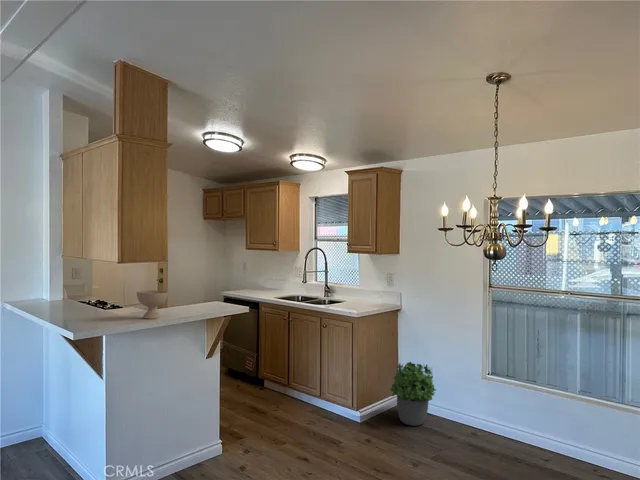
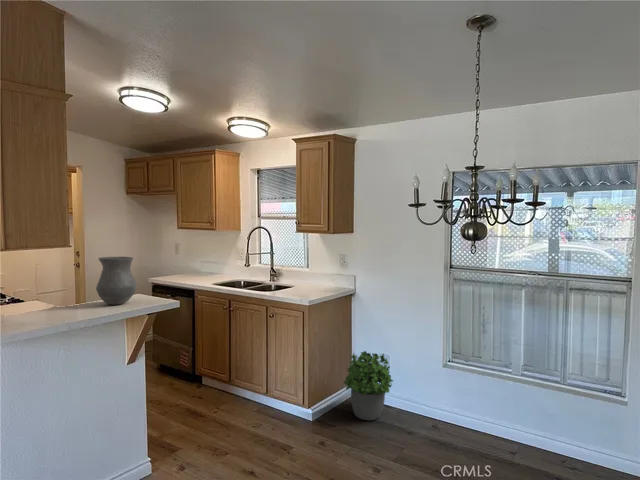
vase: none [184,271,216,309] -> present [96,257,137,305]
bowl: present [137,290,168,319] -> none [29,284,73,320]

